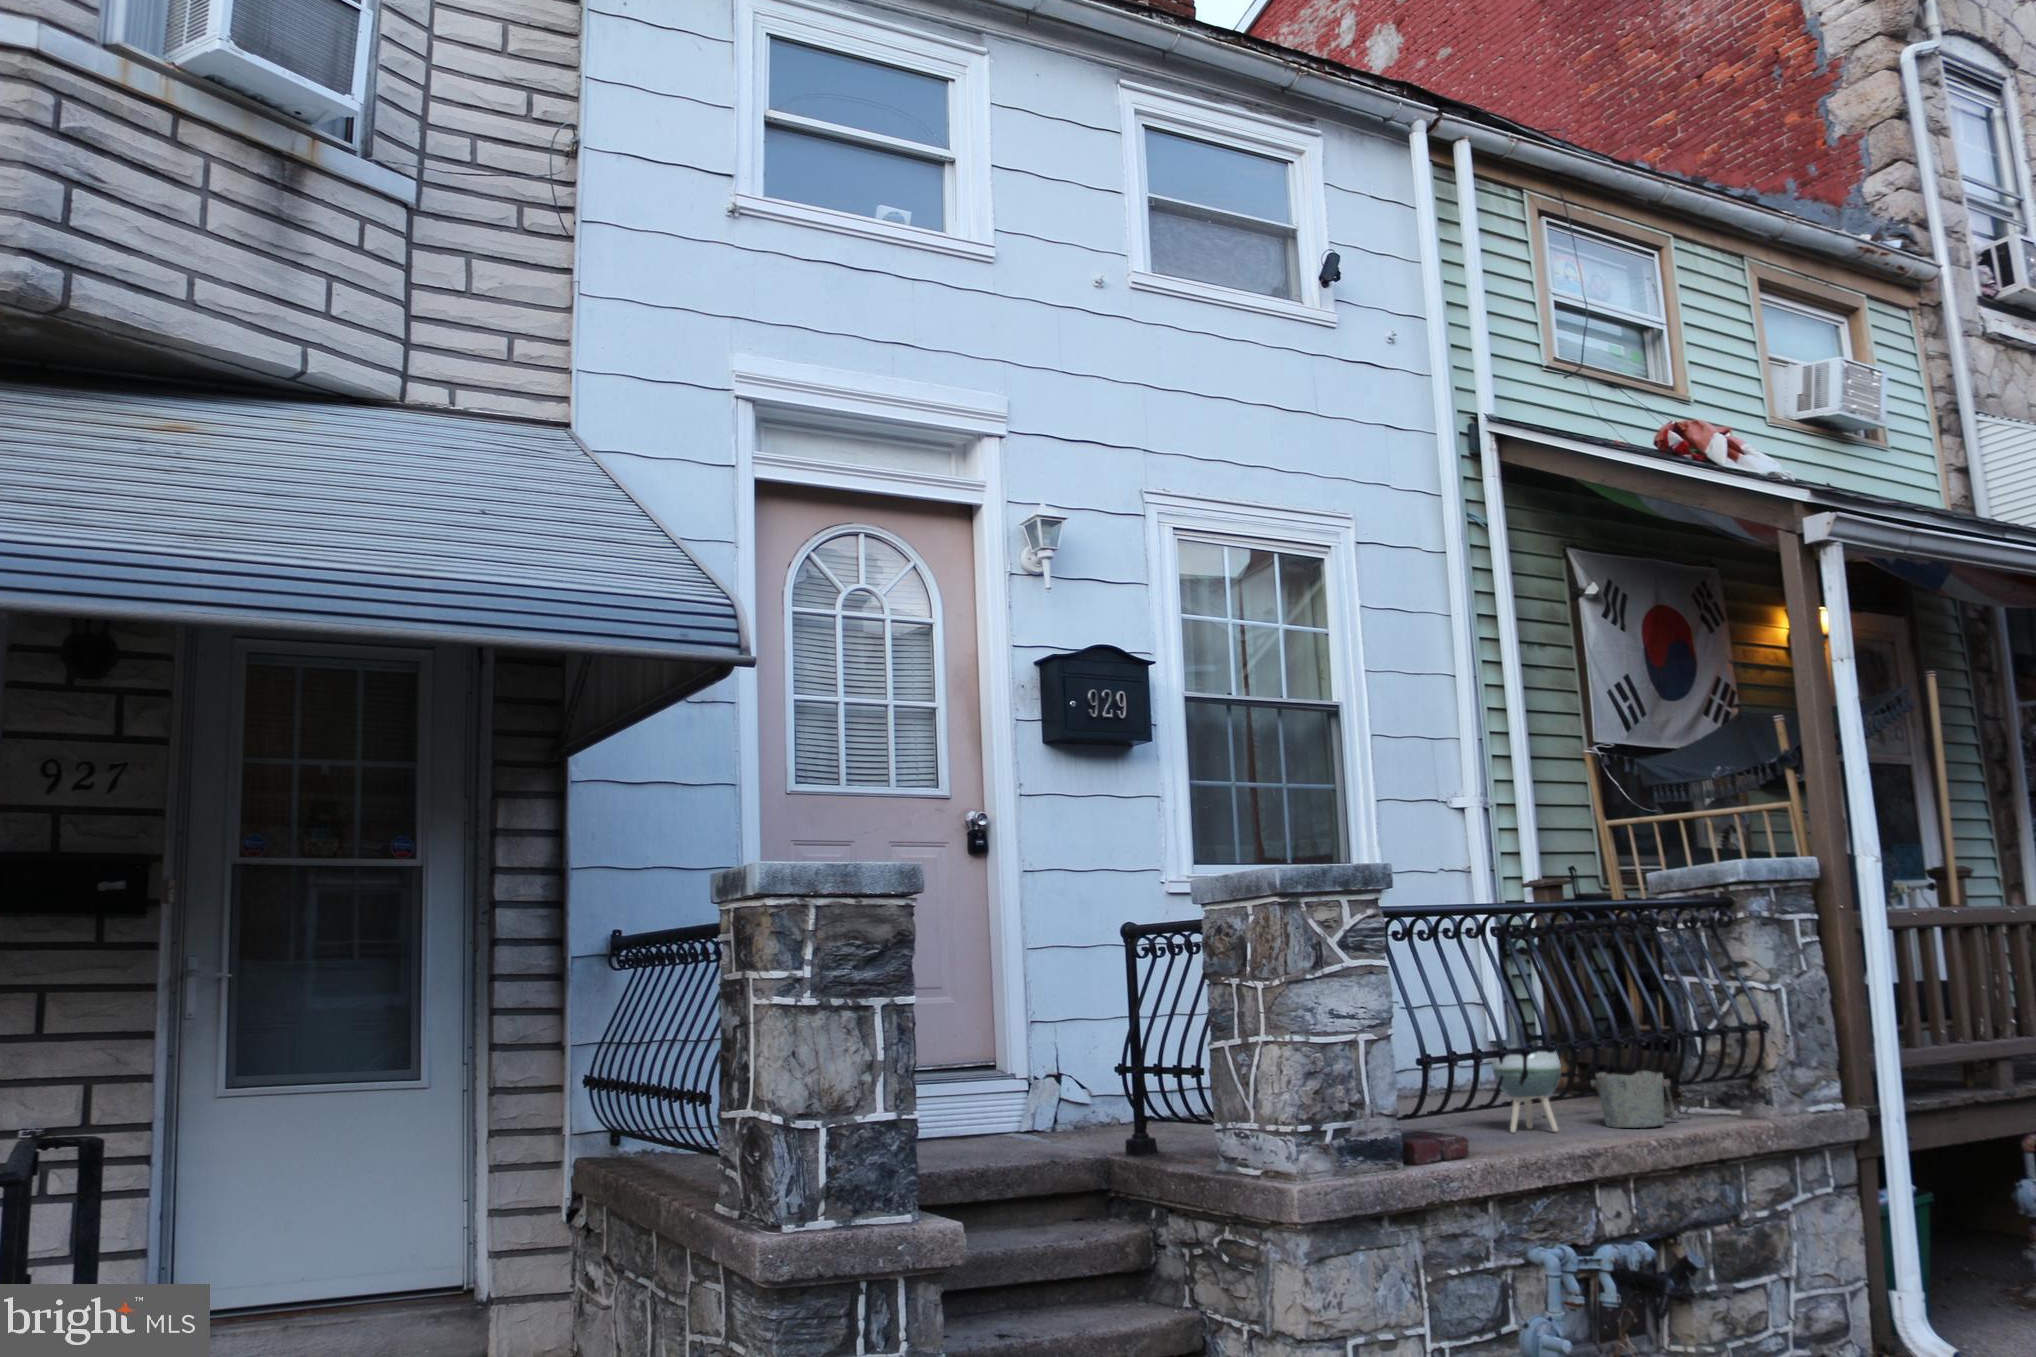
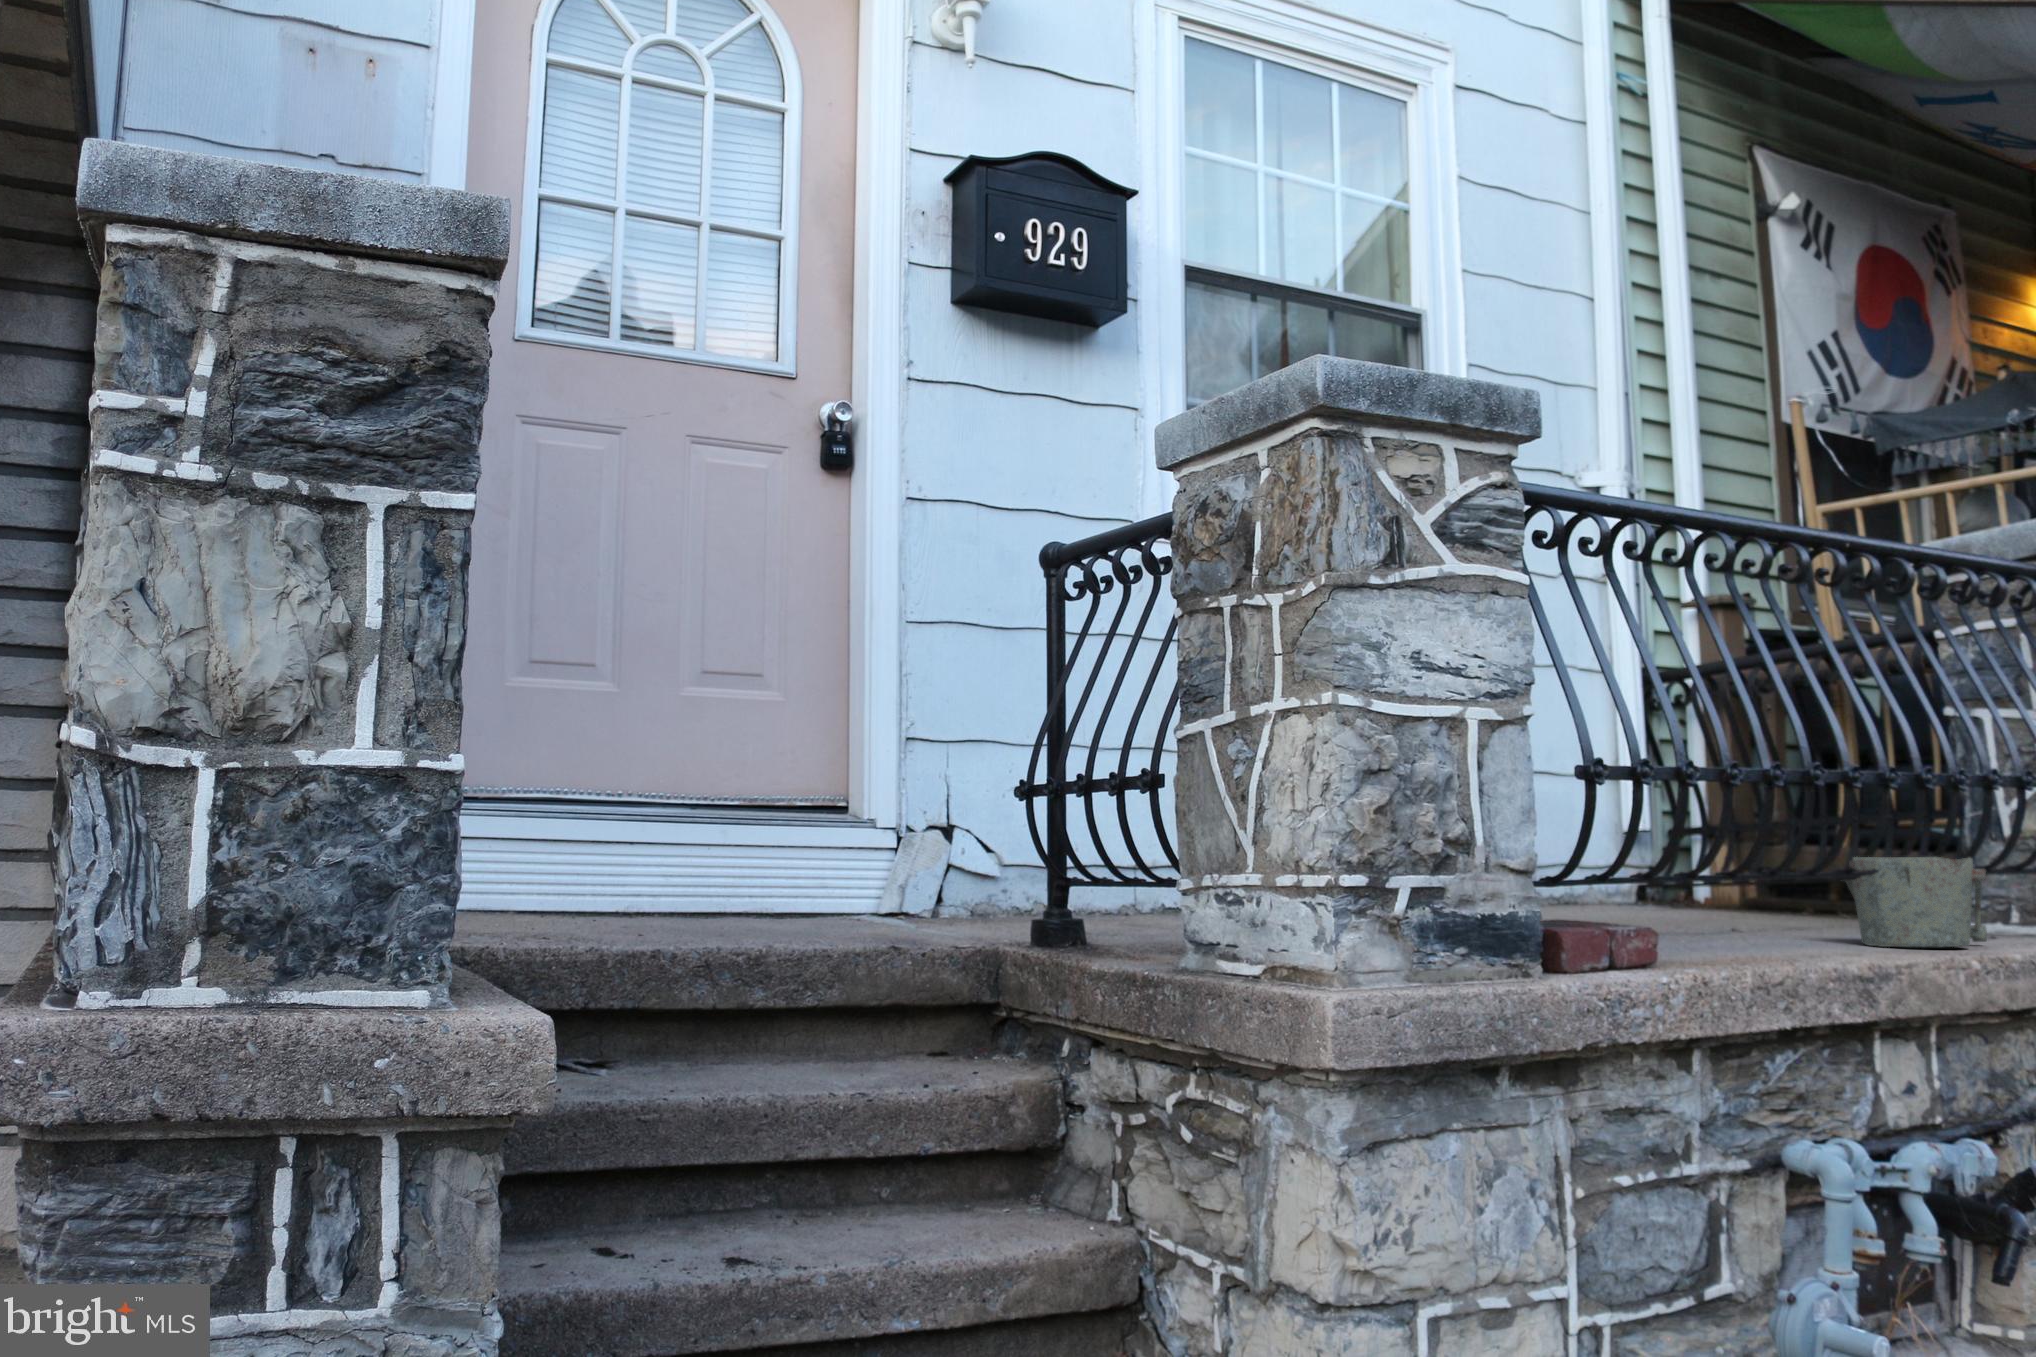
planter: present [1492,1052,1561,1133] -> none [1677,801,1800,946]

